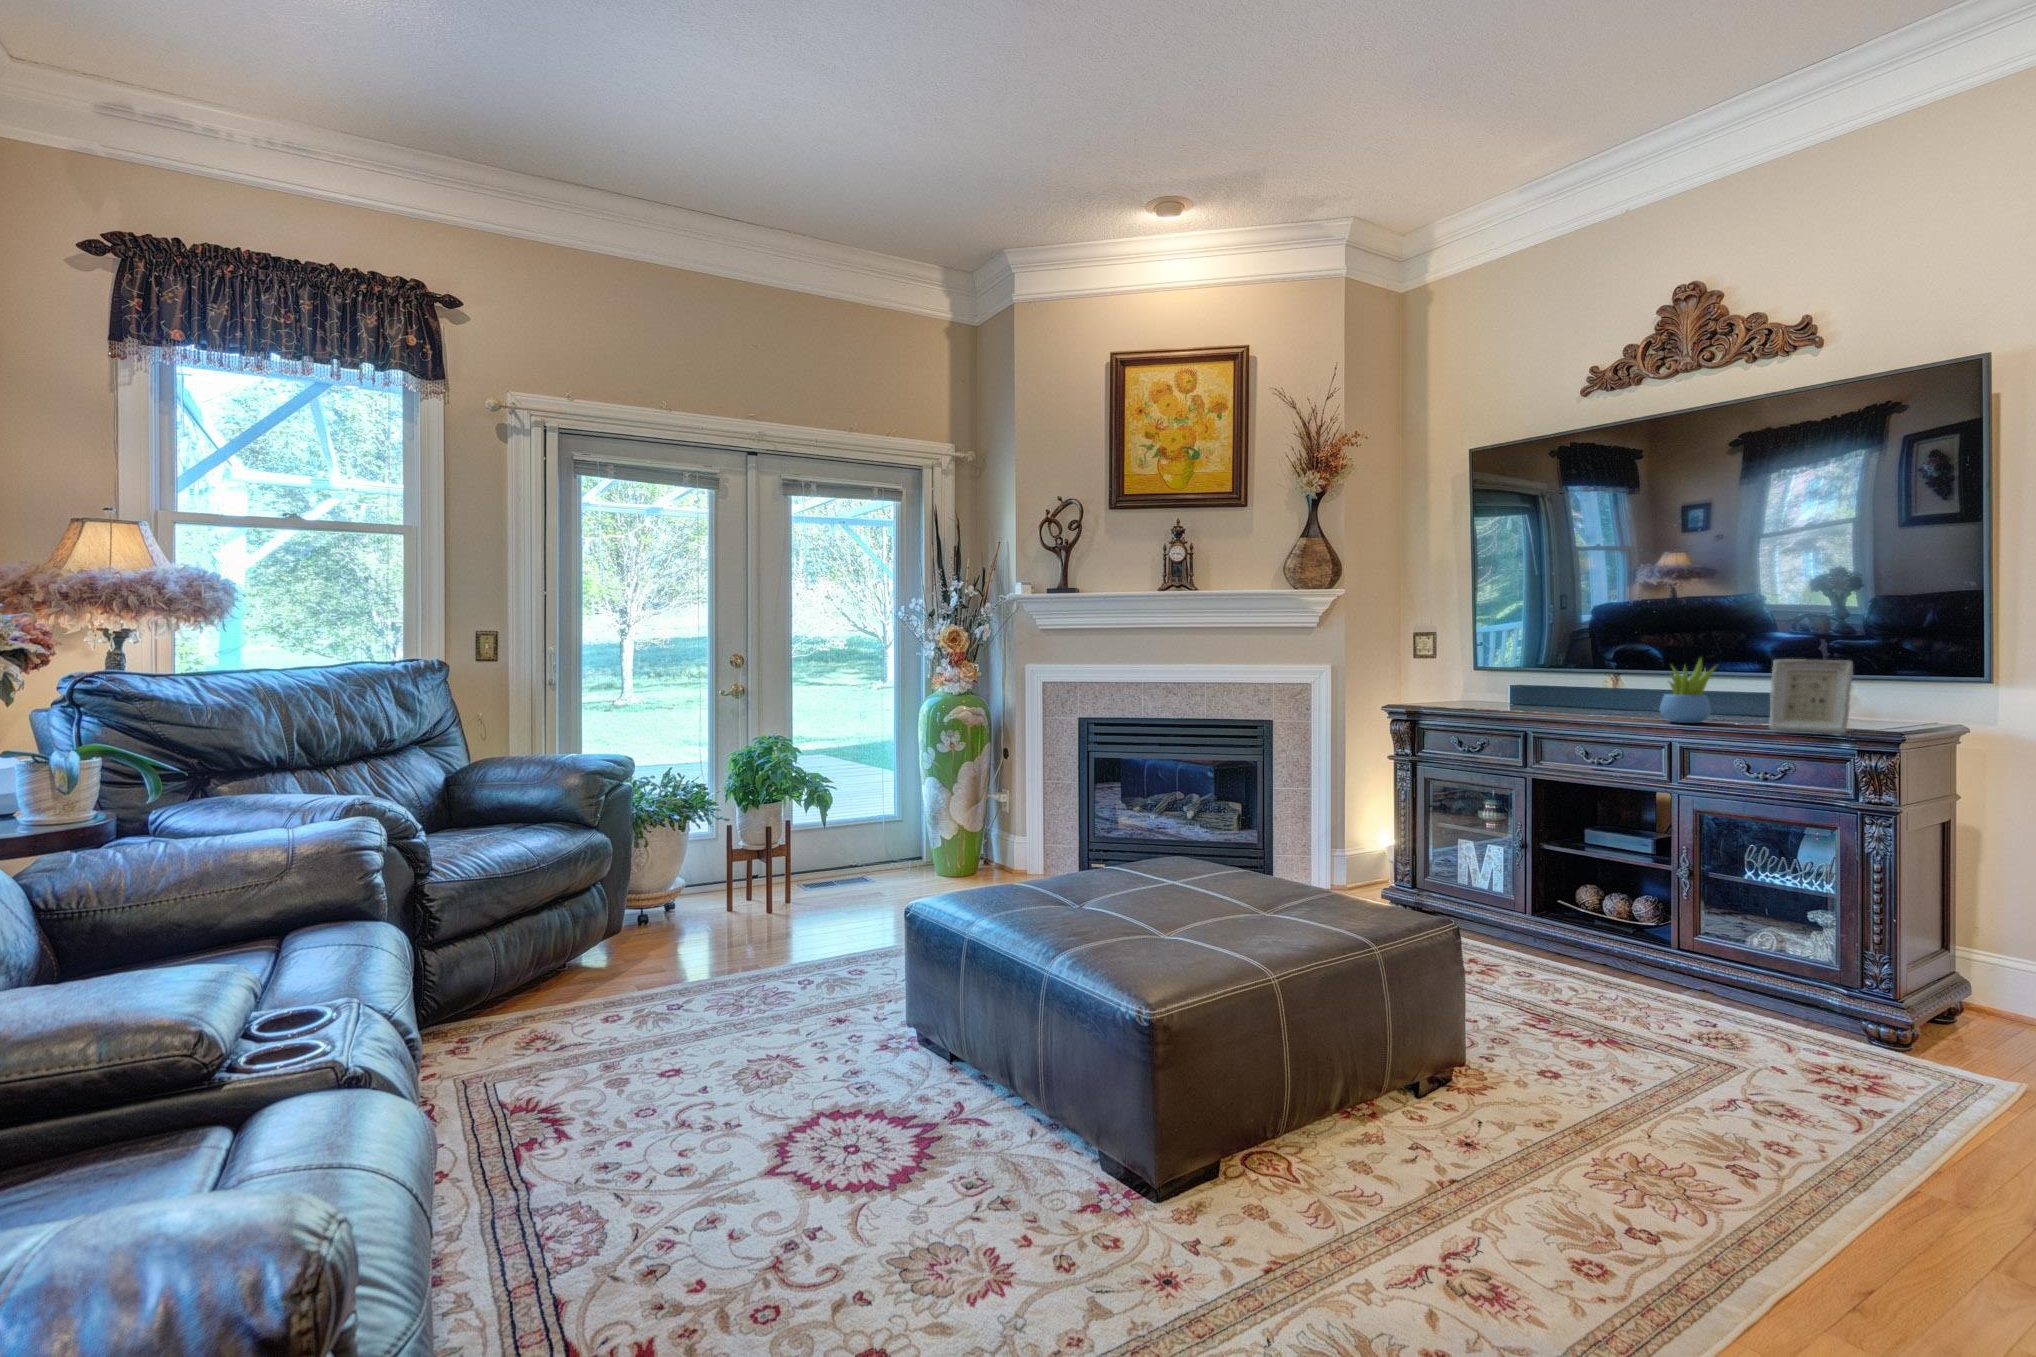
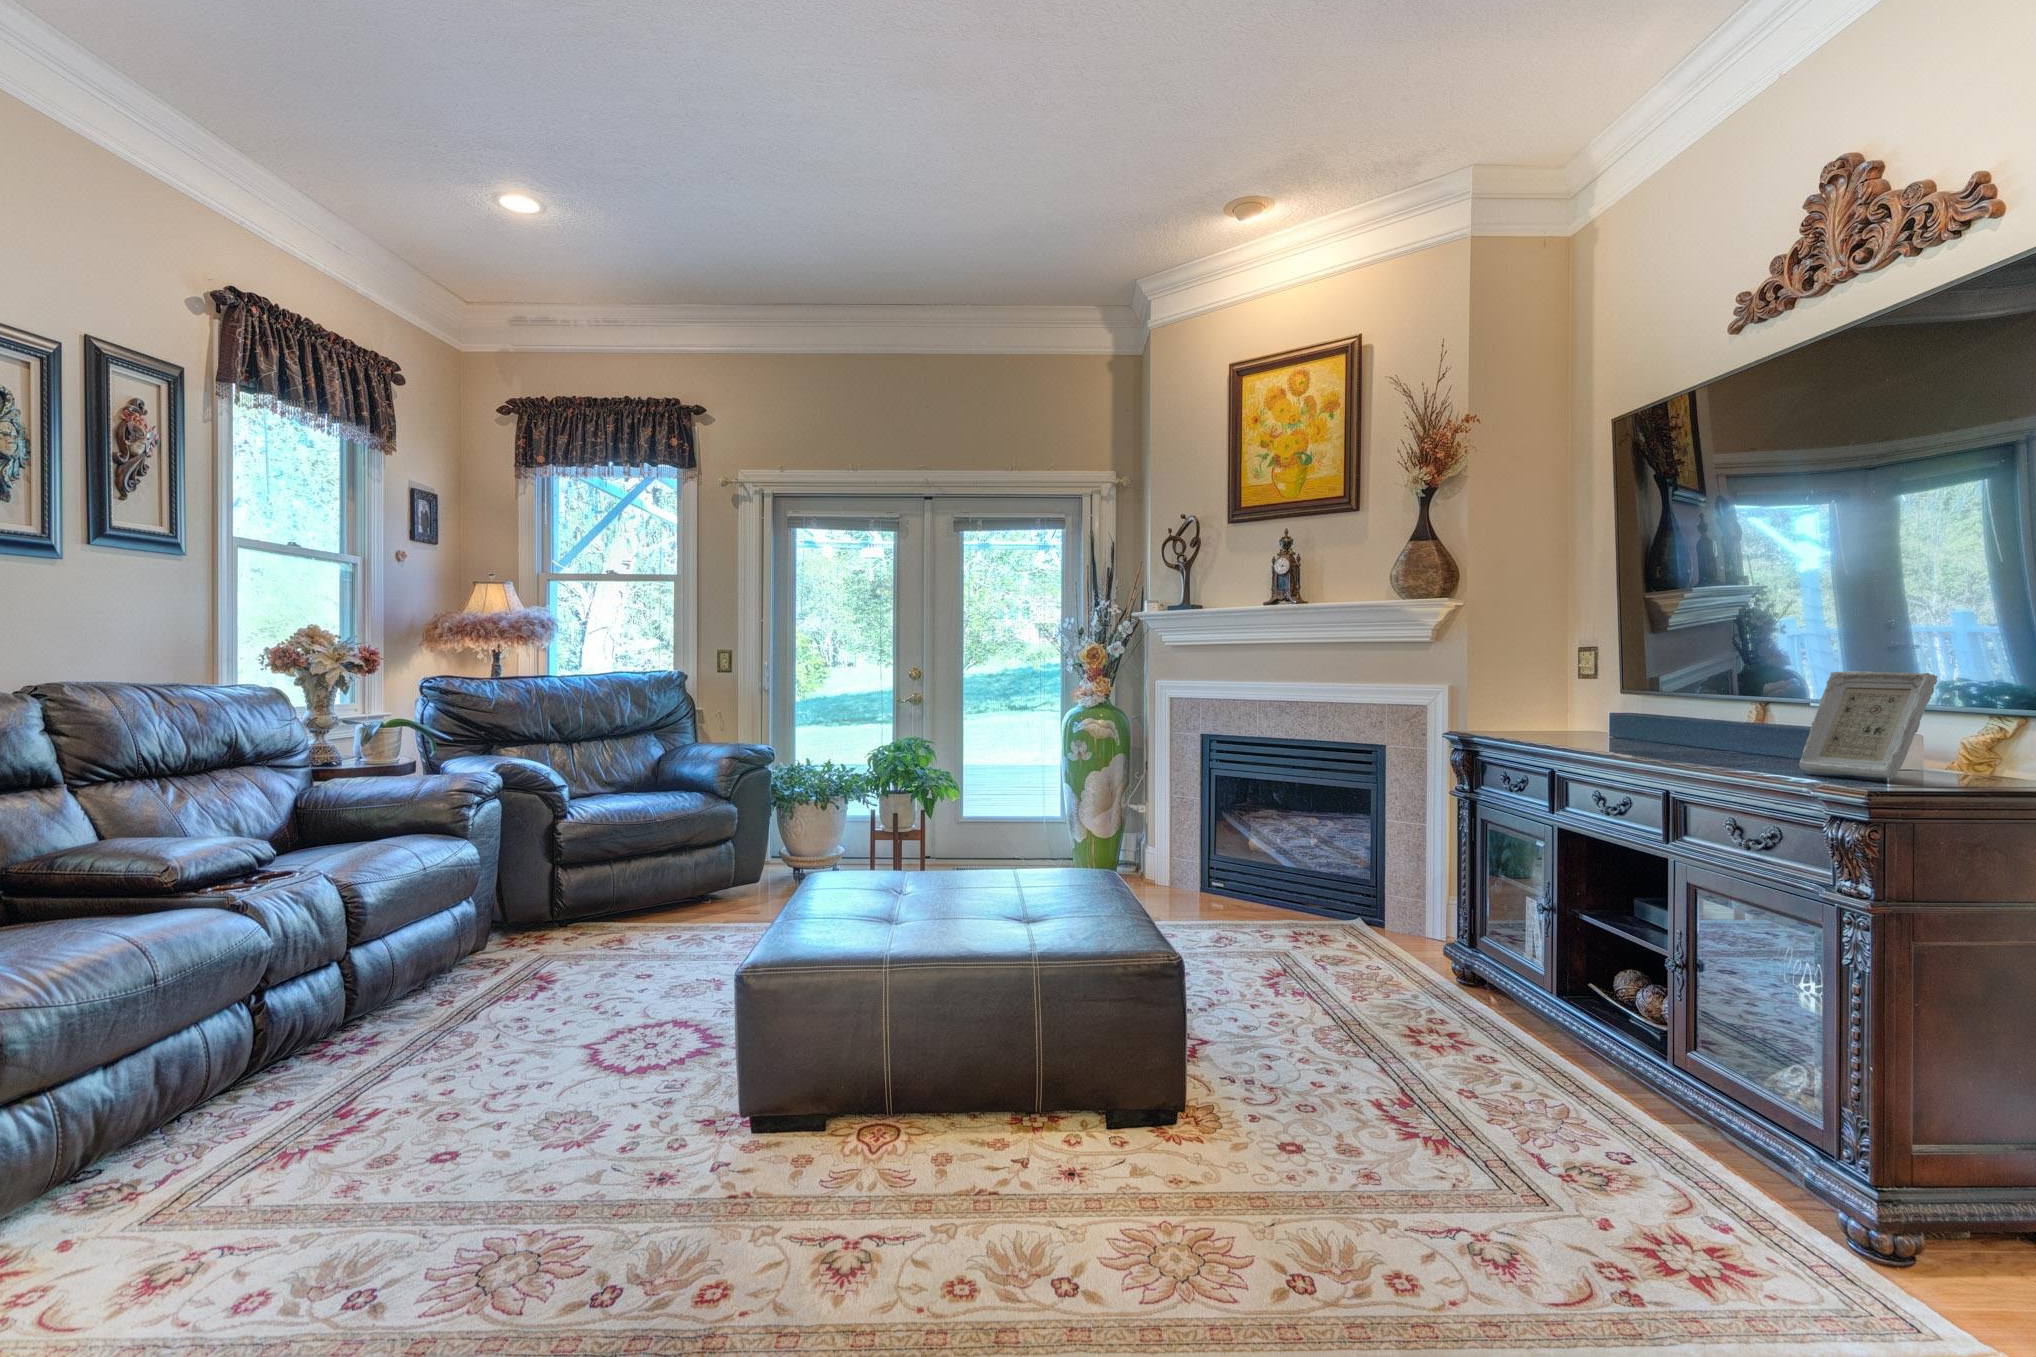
succulent plant: present [1660,659,1716,723] -> none [1709,668,1784,758]

